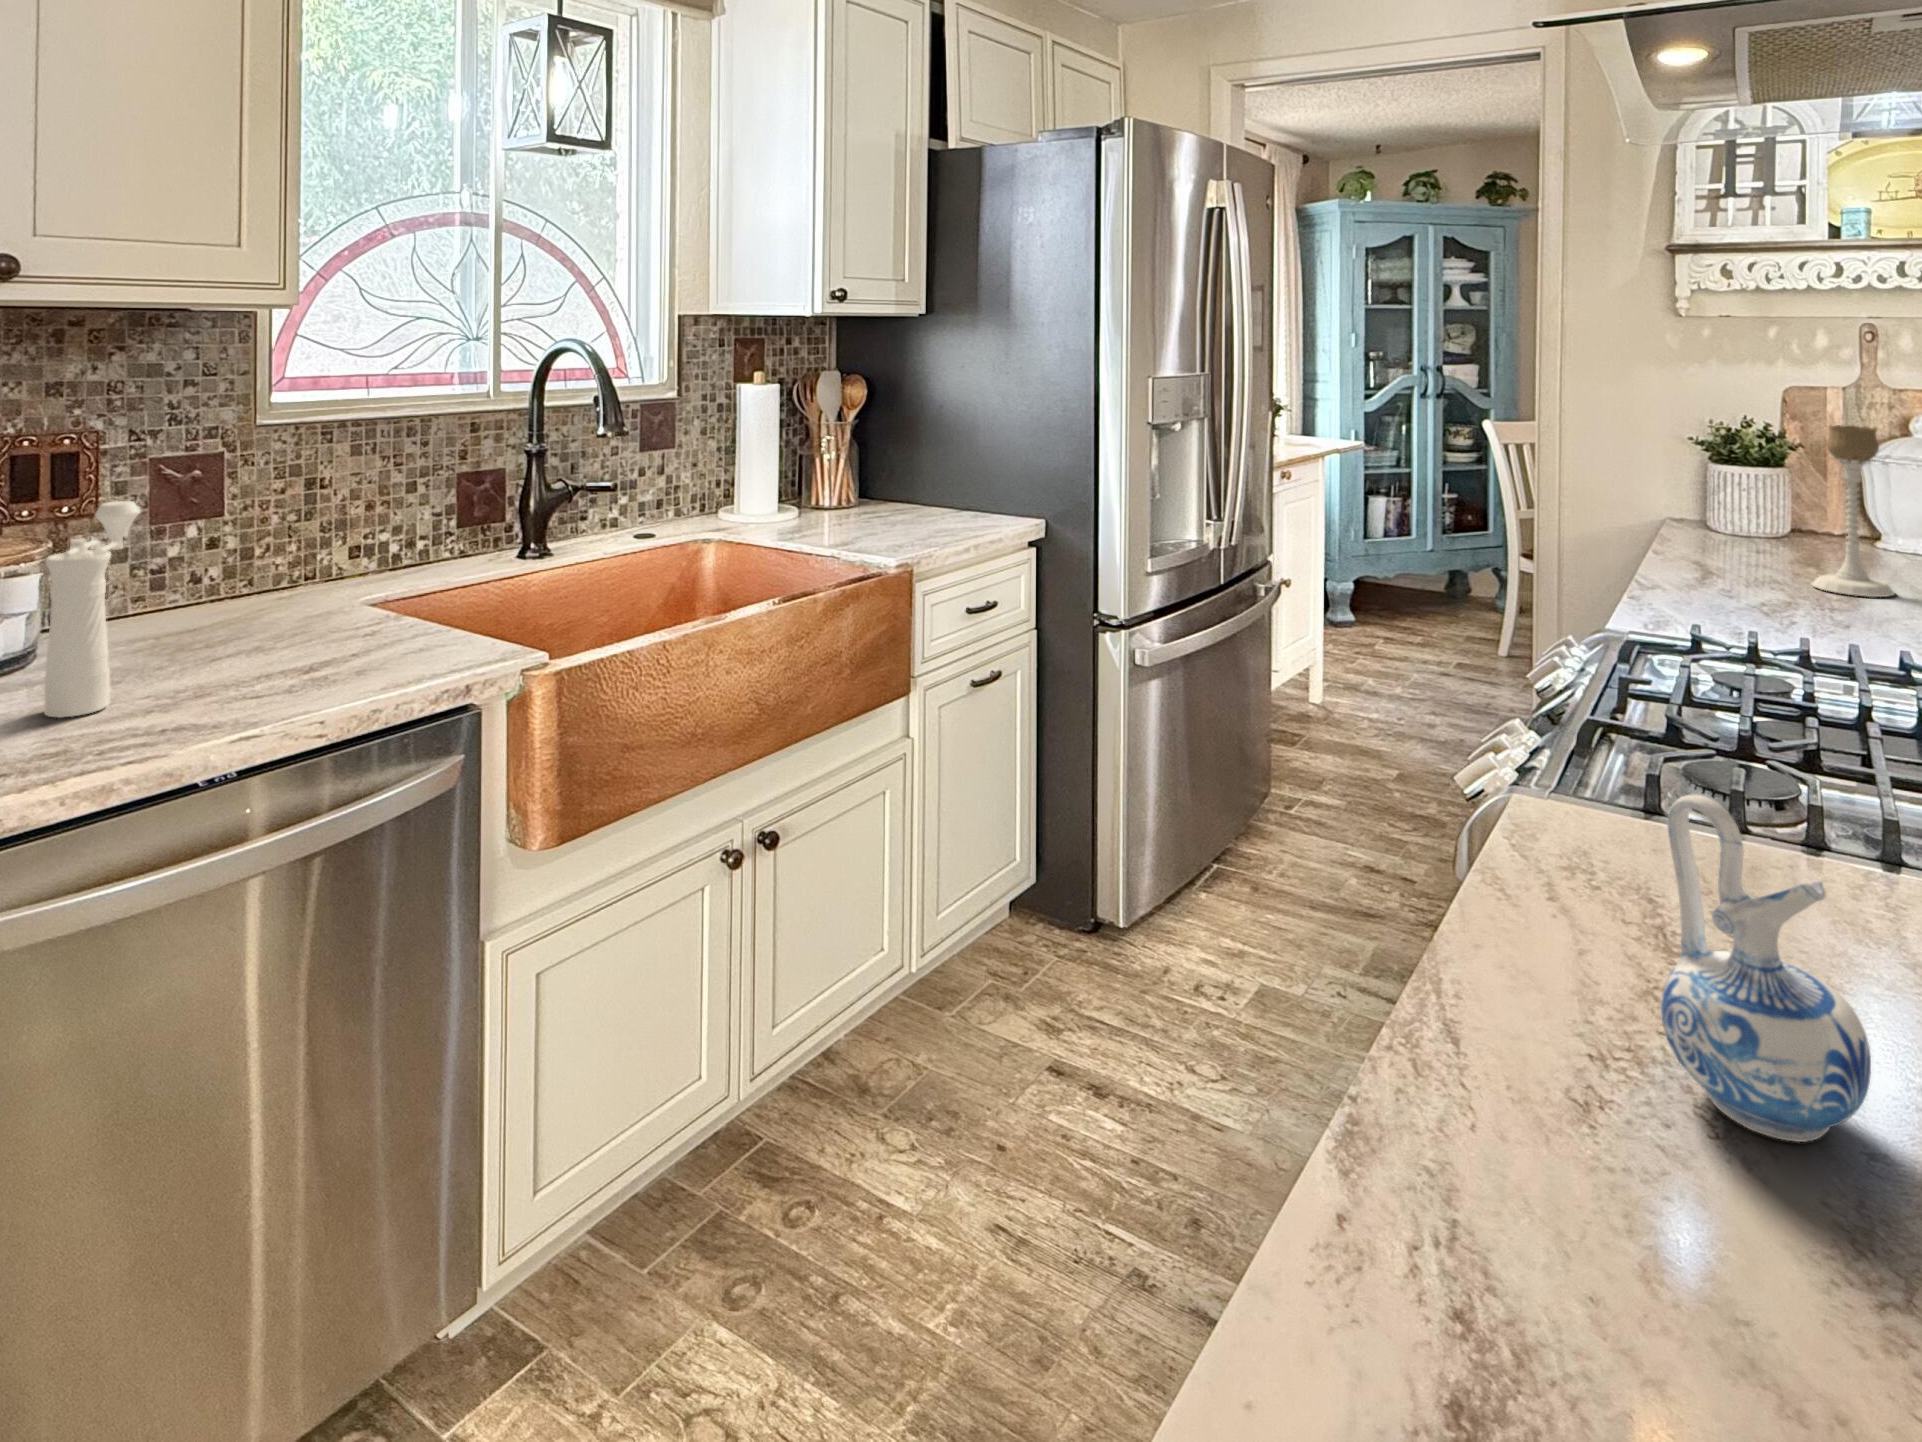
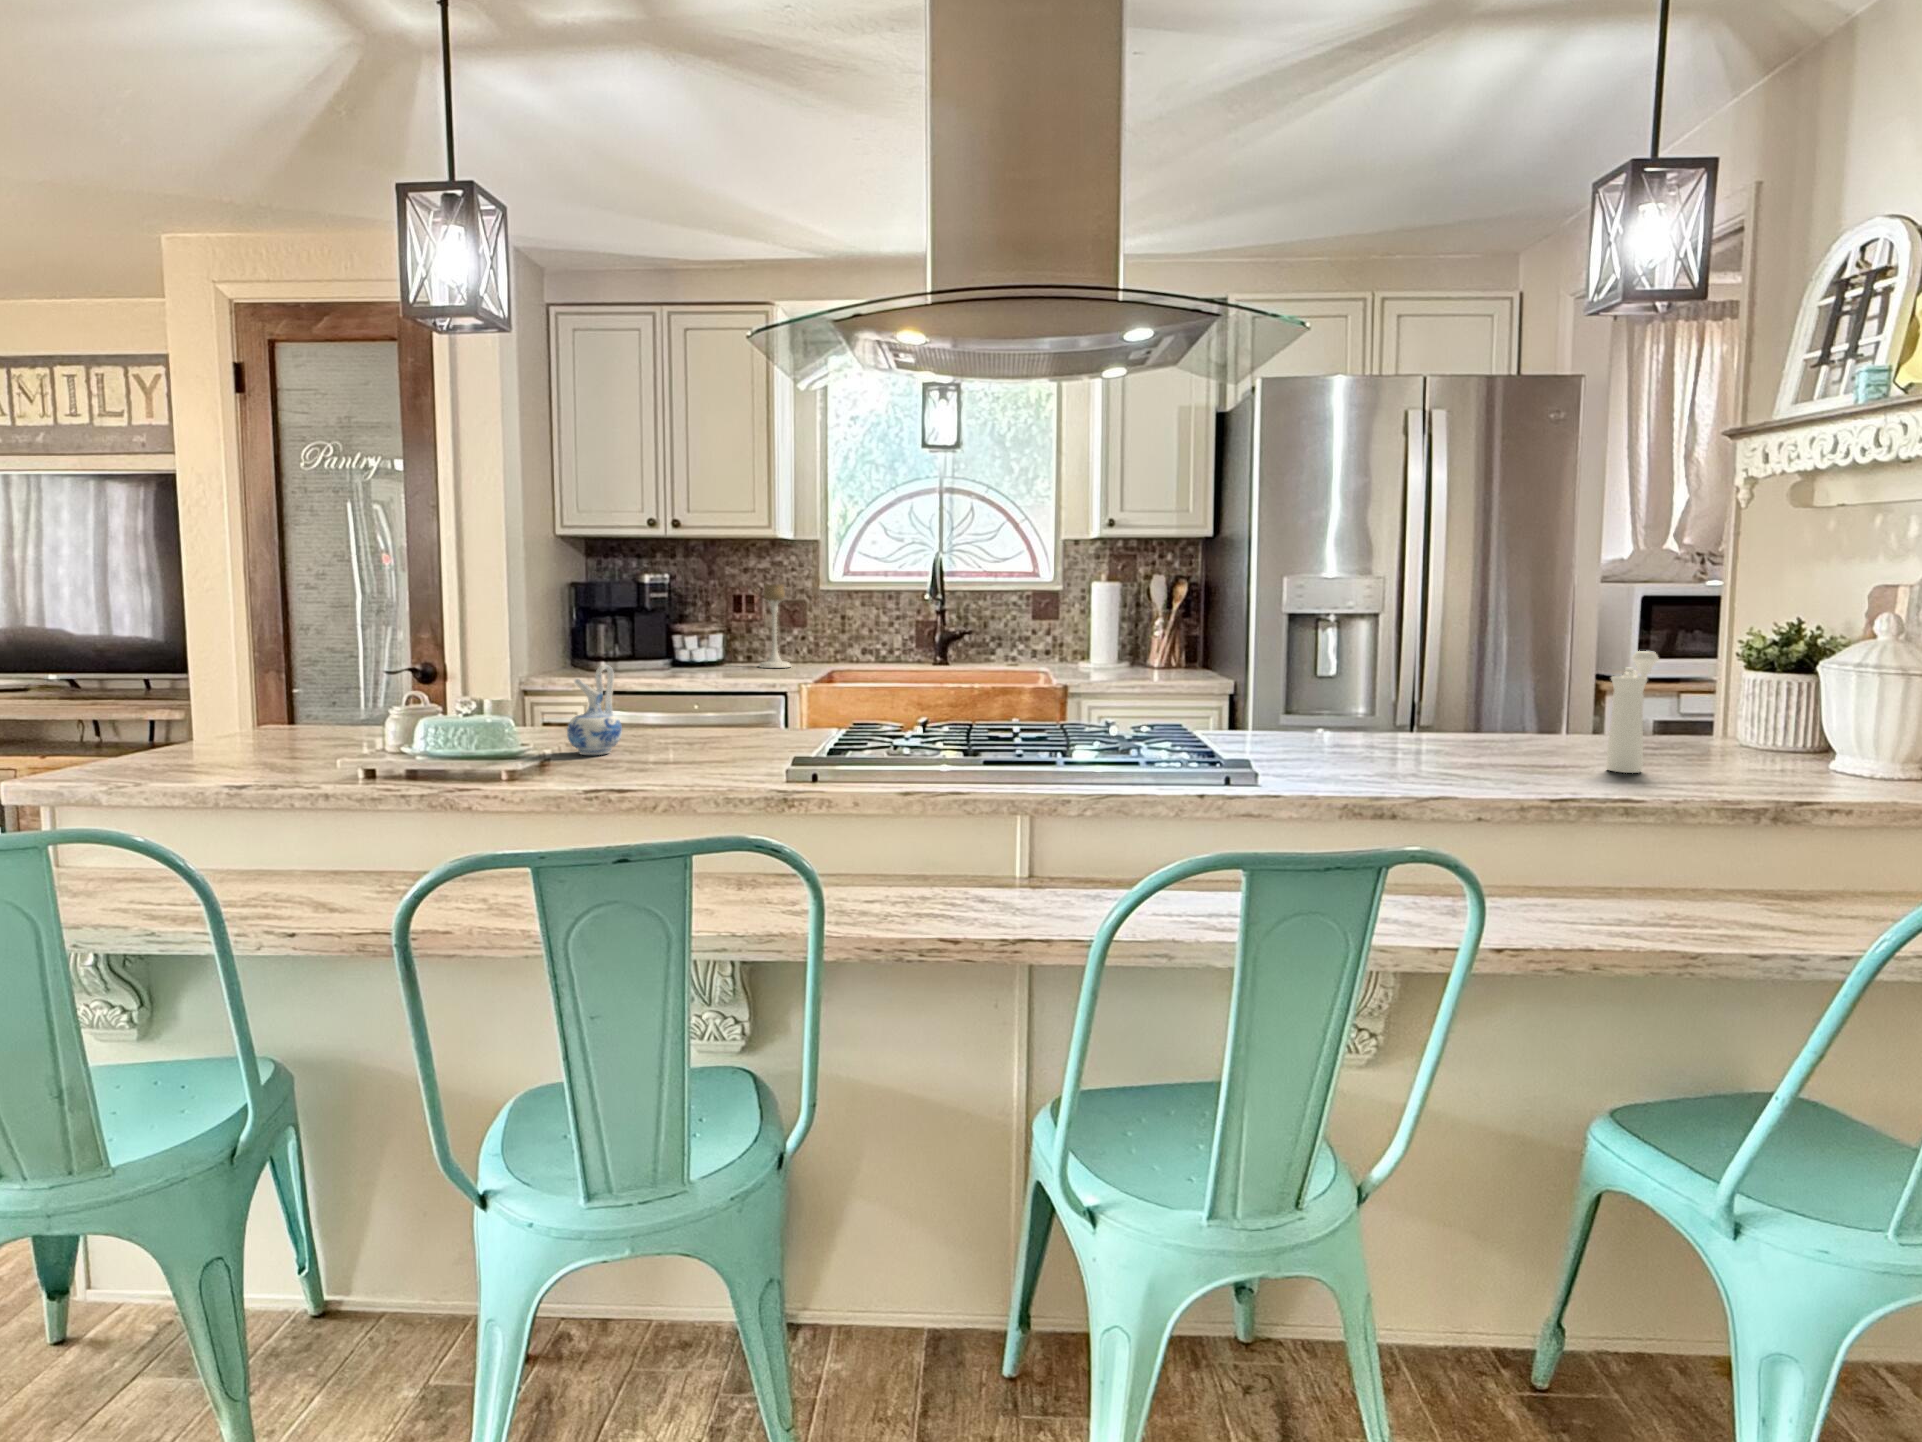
candle holder: present [1812,425,1894,597] -> present [759,584,791,668]
pepper mill: present [44,501,140,718] -> present [1606,651,1658,773]

